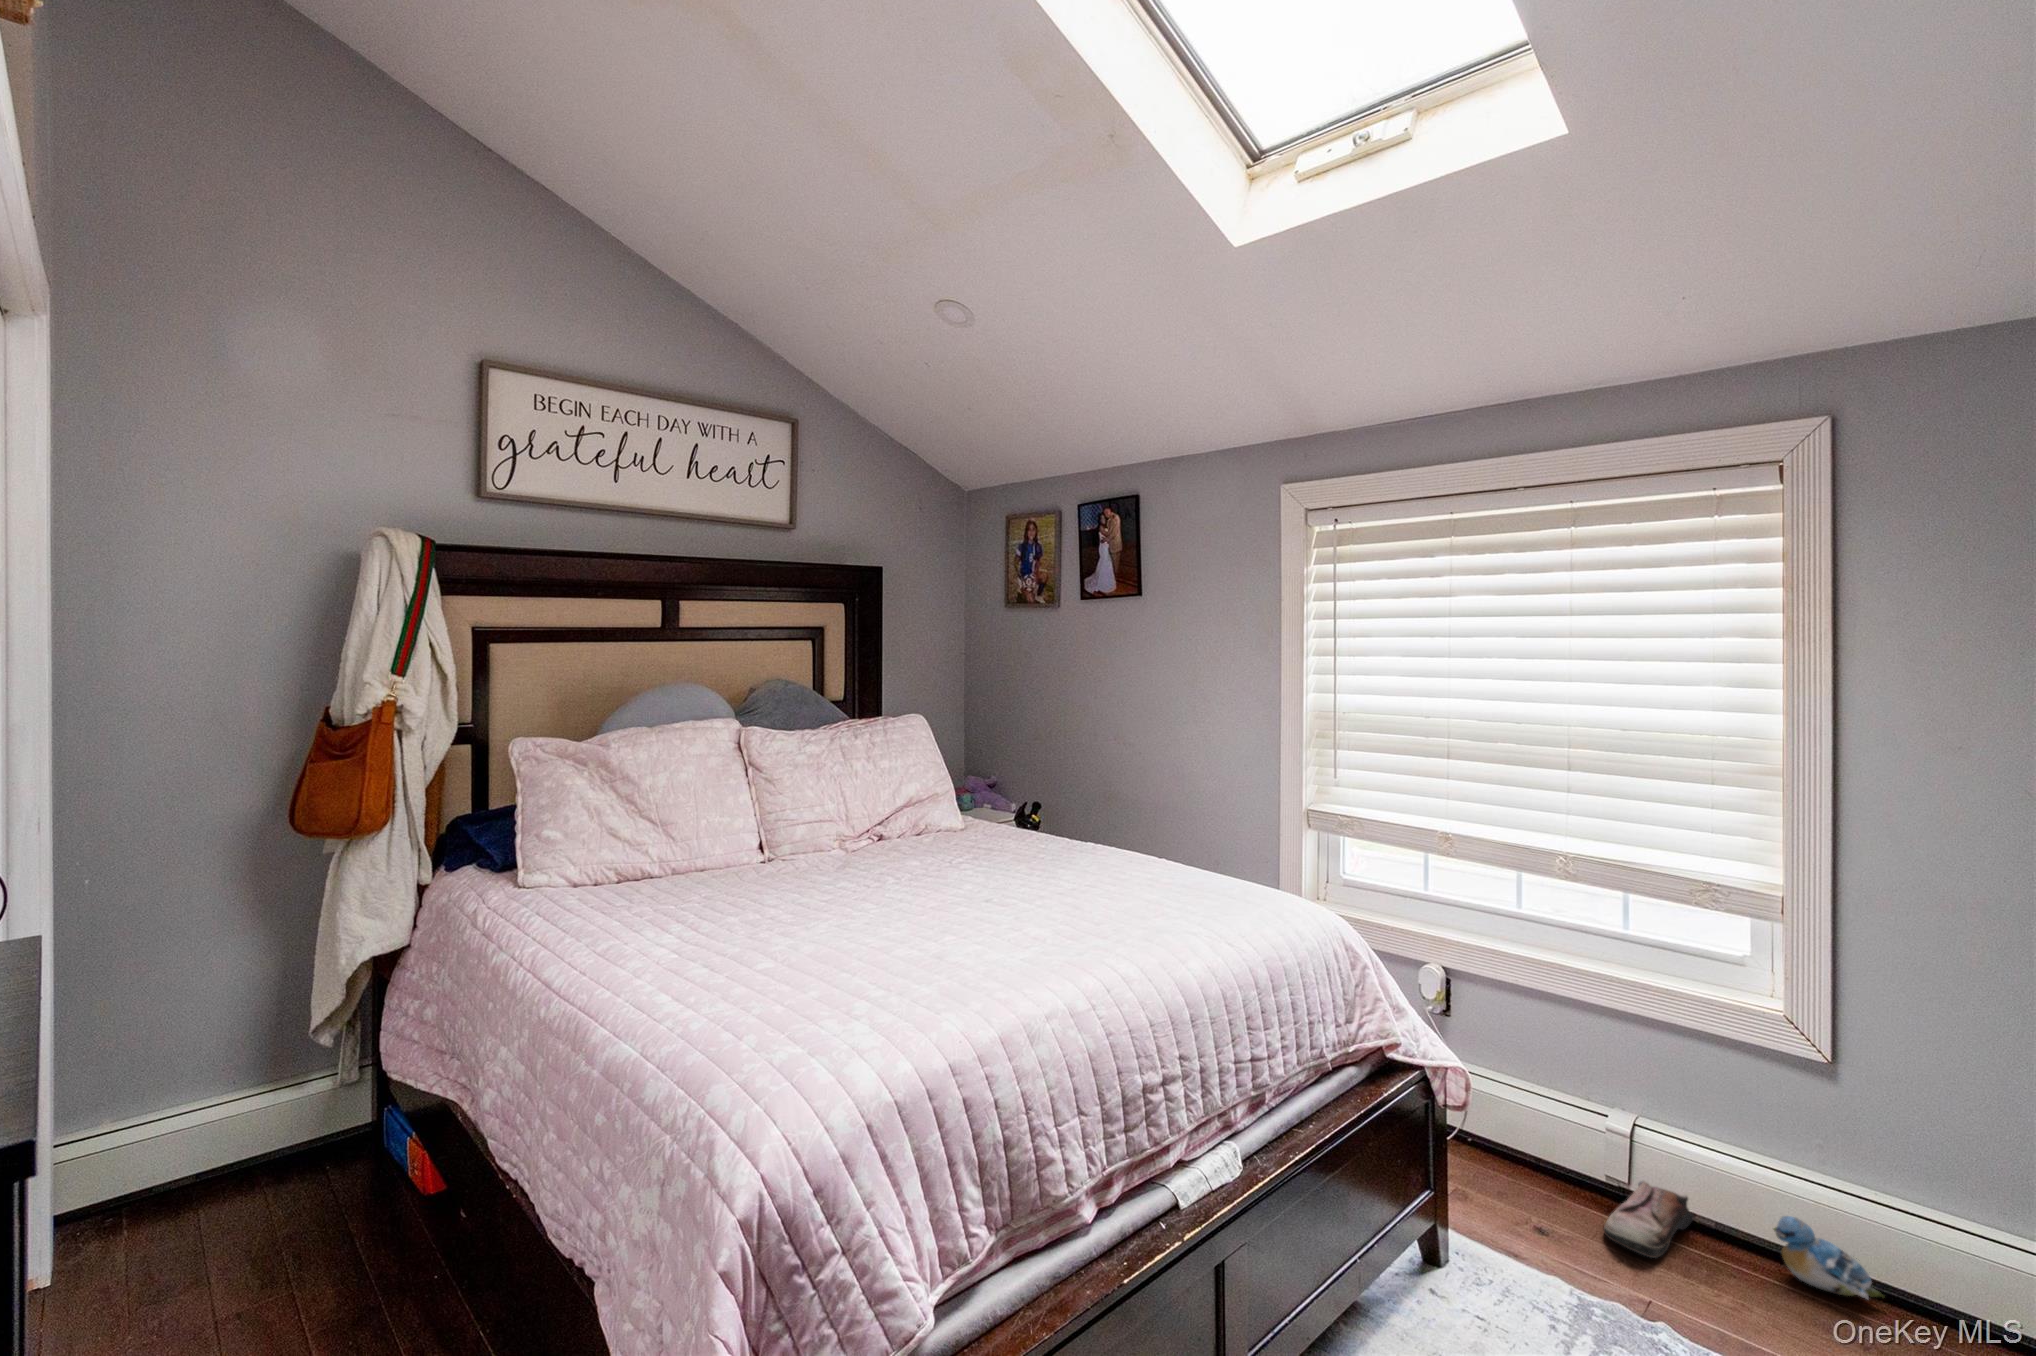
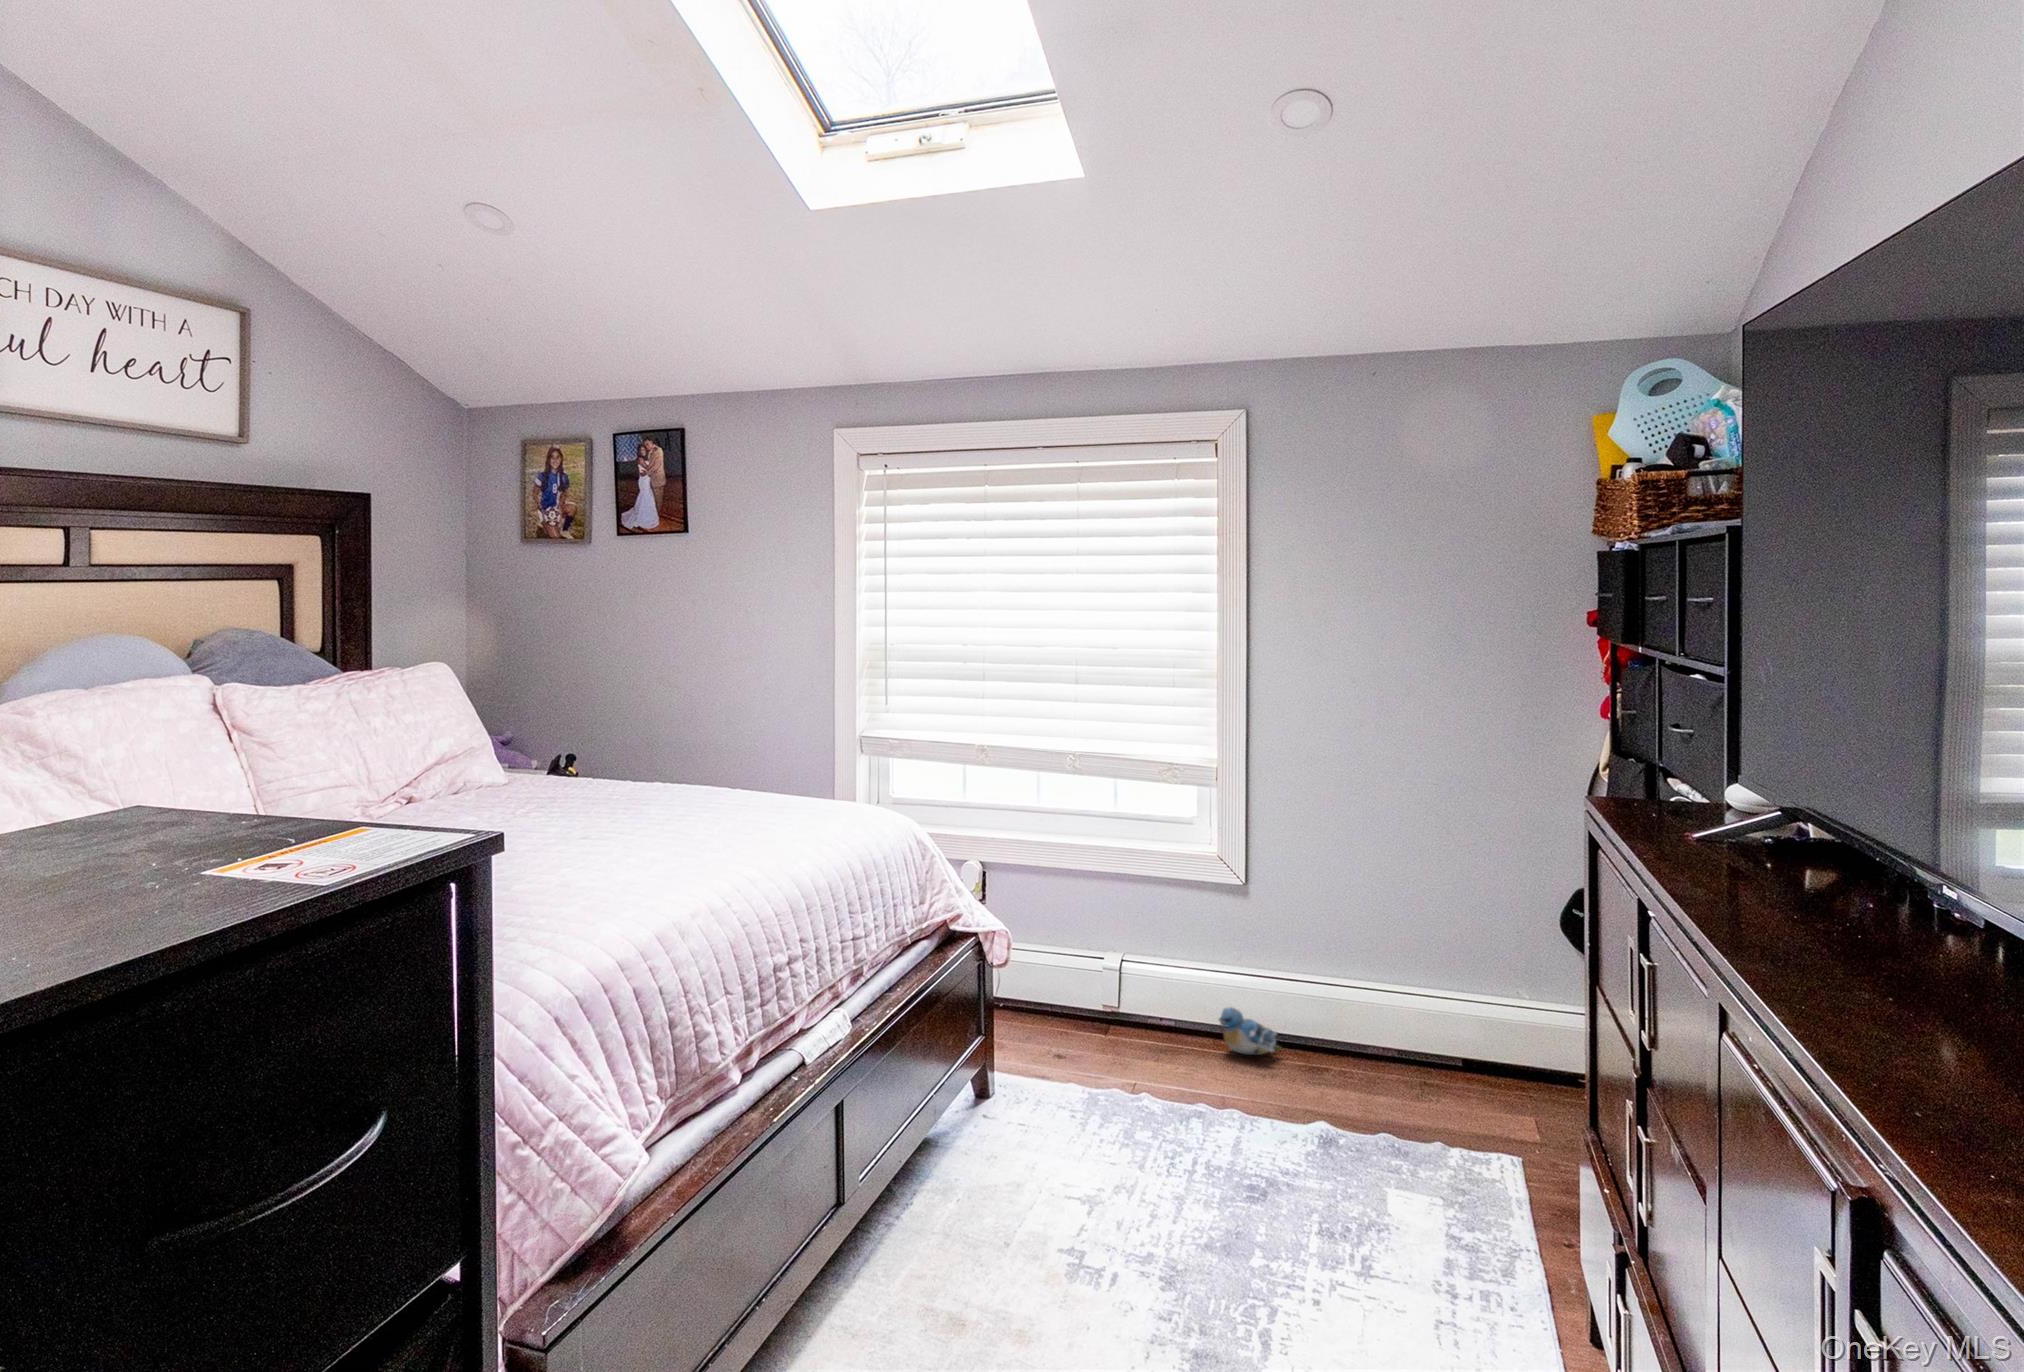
shoe: present [1603,1181,1694,1258] -> none [1109,994,1169,1059]

